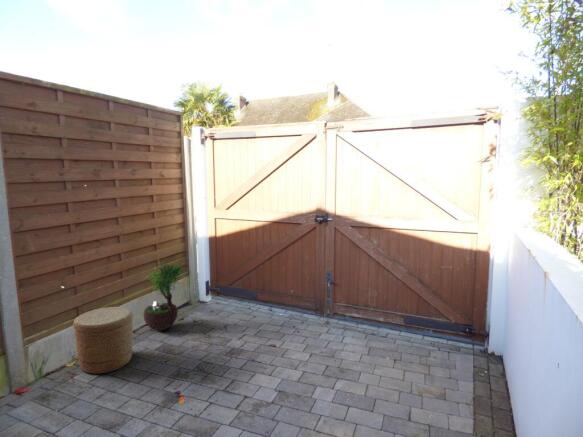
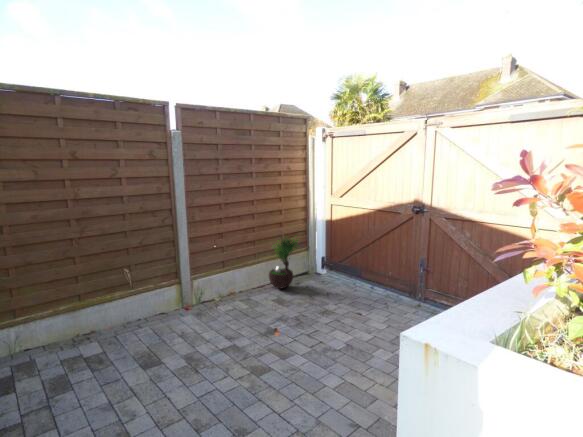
woven basket: present [73,307,133,374] -> none [219,264,257,309]

